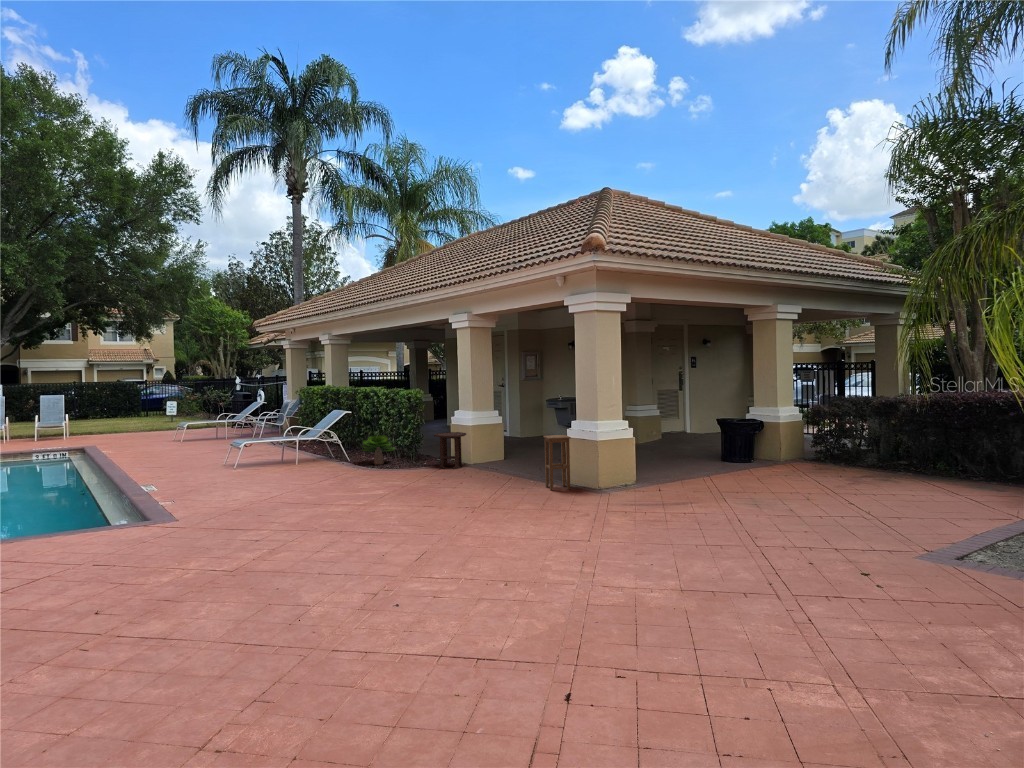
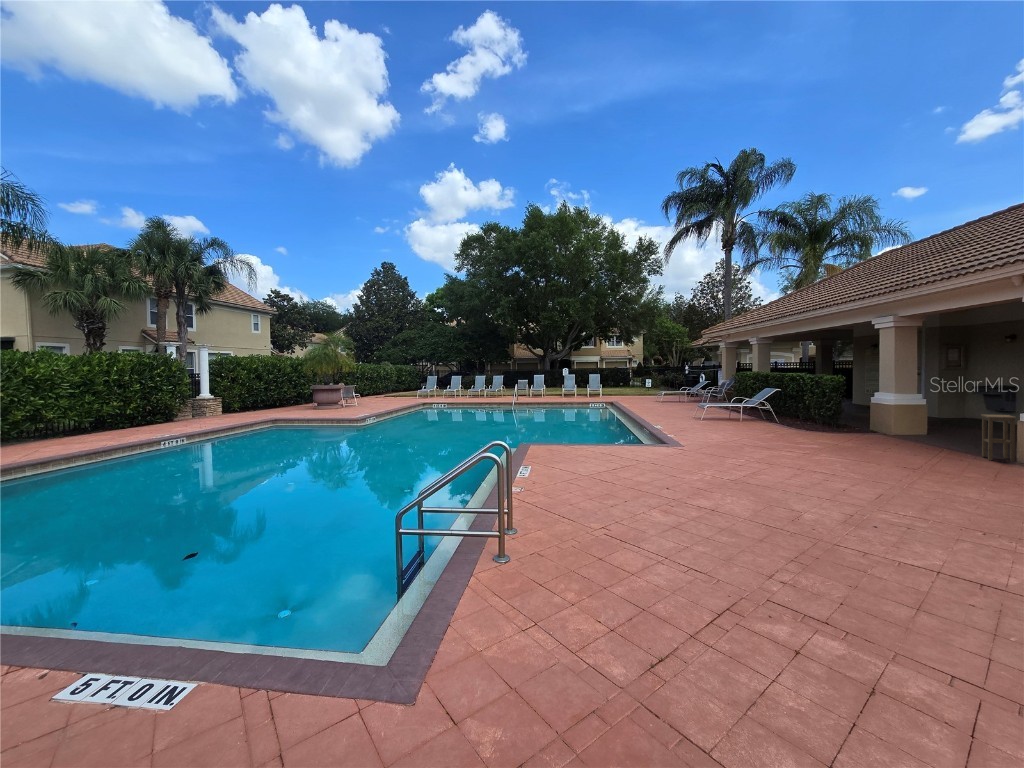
side table: present [434,432,466,469] -> none [856,407,887,435]
potted plant: present [362,435,394,465] -> none [789,406,819,427]

